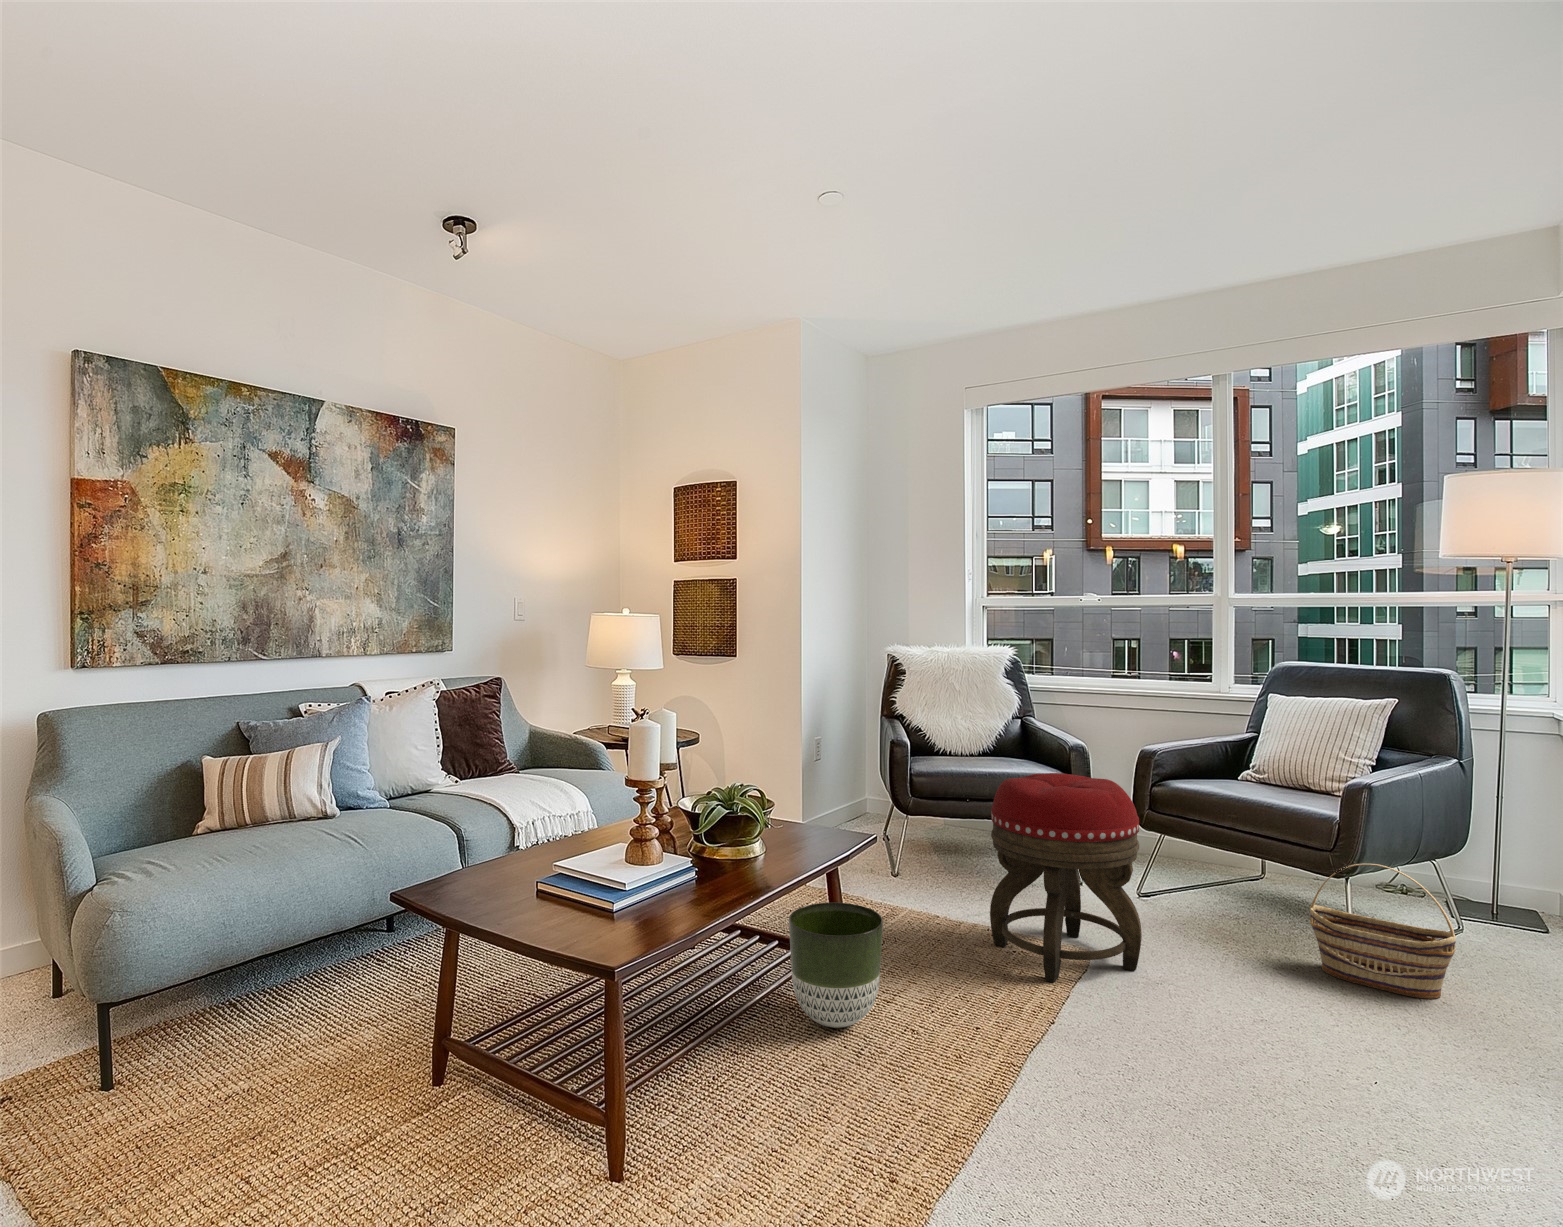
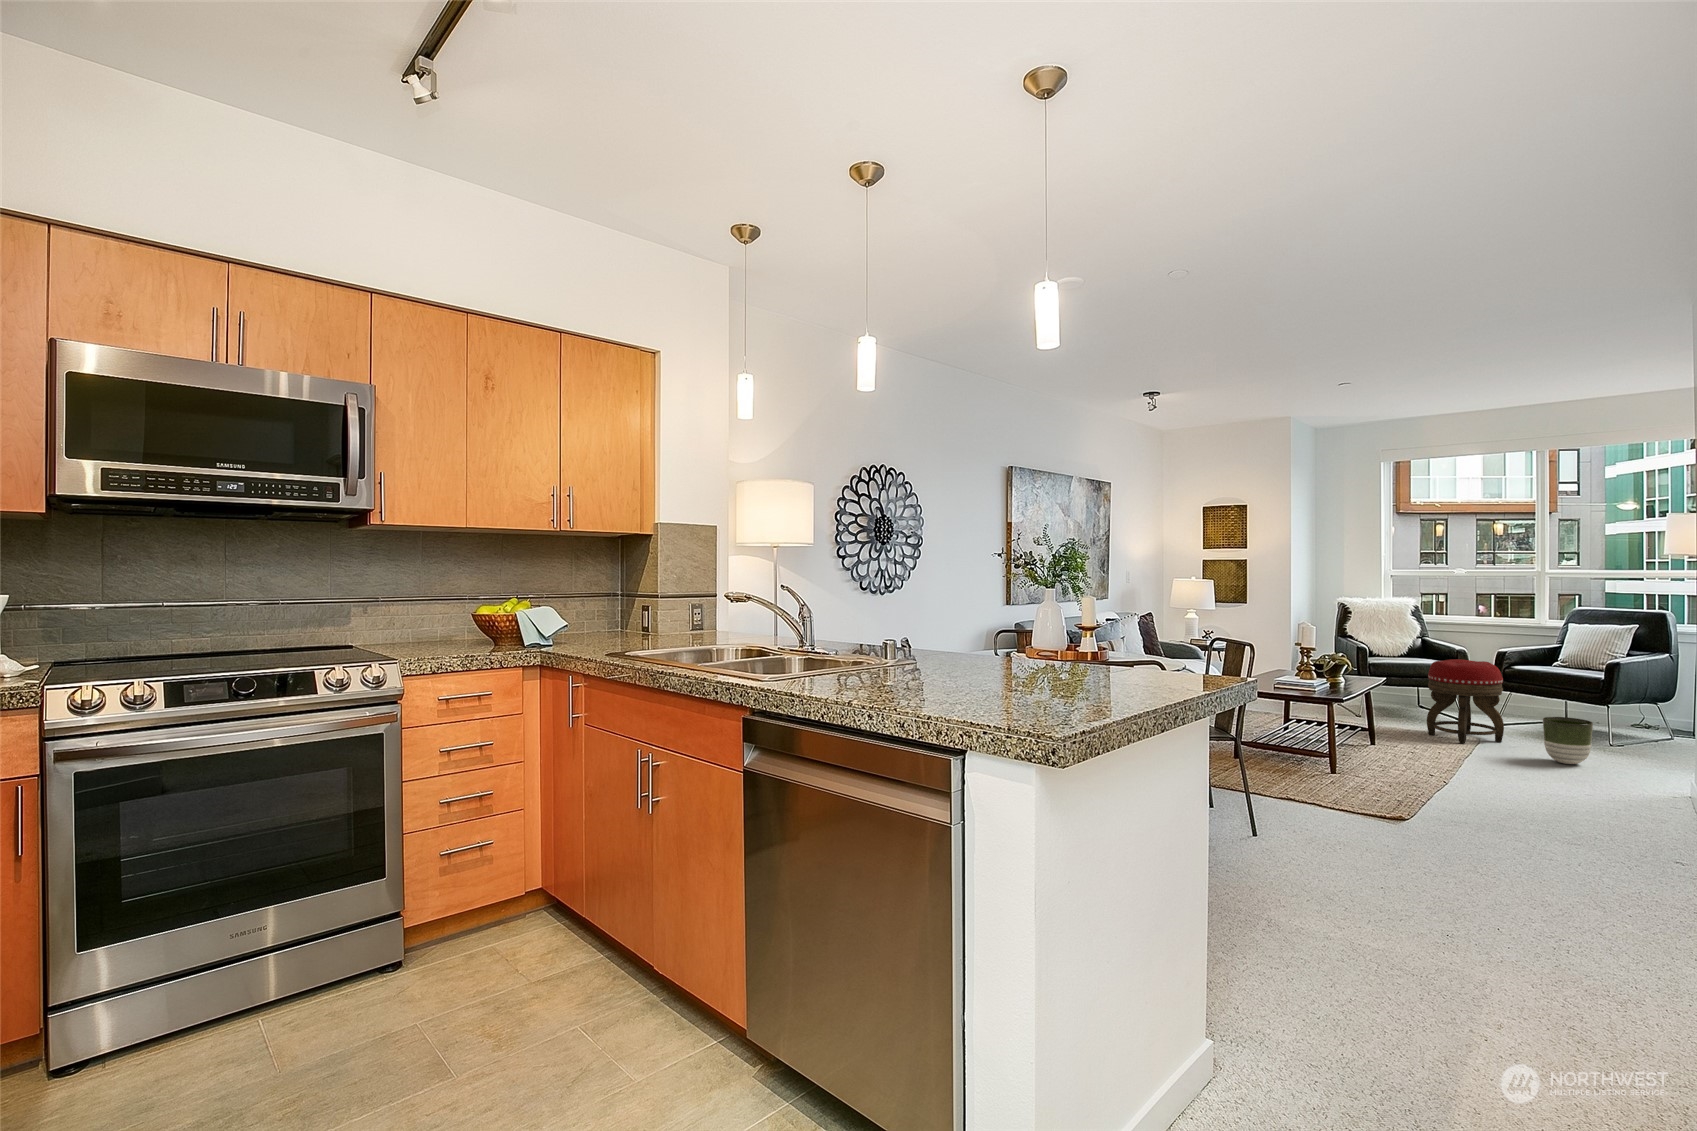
basket: present [1310,864,1456,999] -> none [1587,697,1655,752]
planter: present [789,903,883,1028] -> present [1543,717,1593,764]

